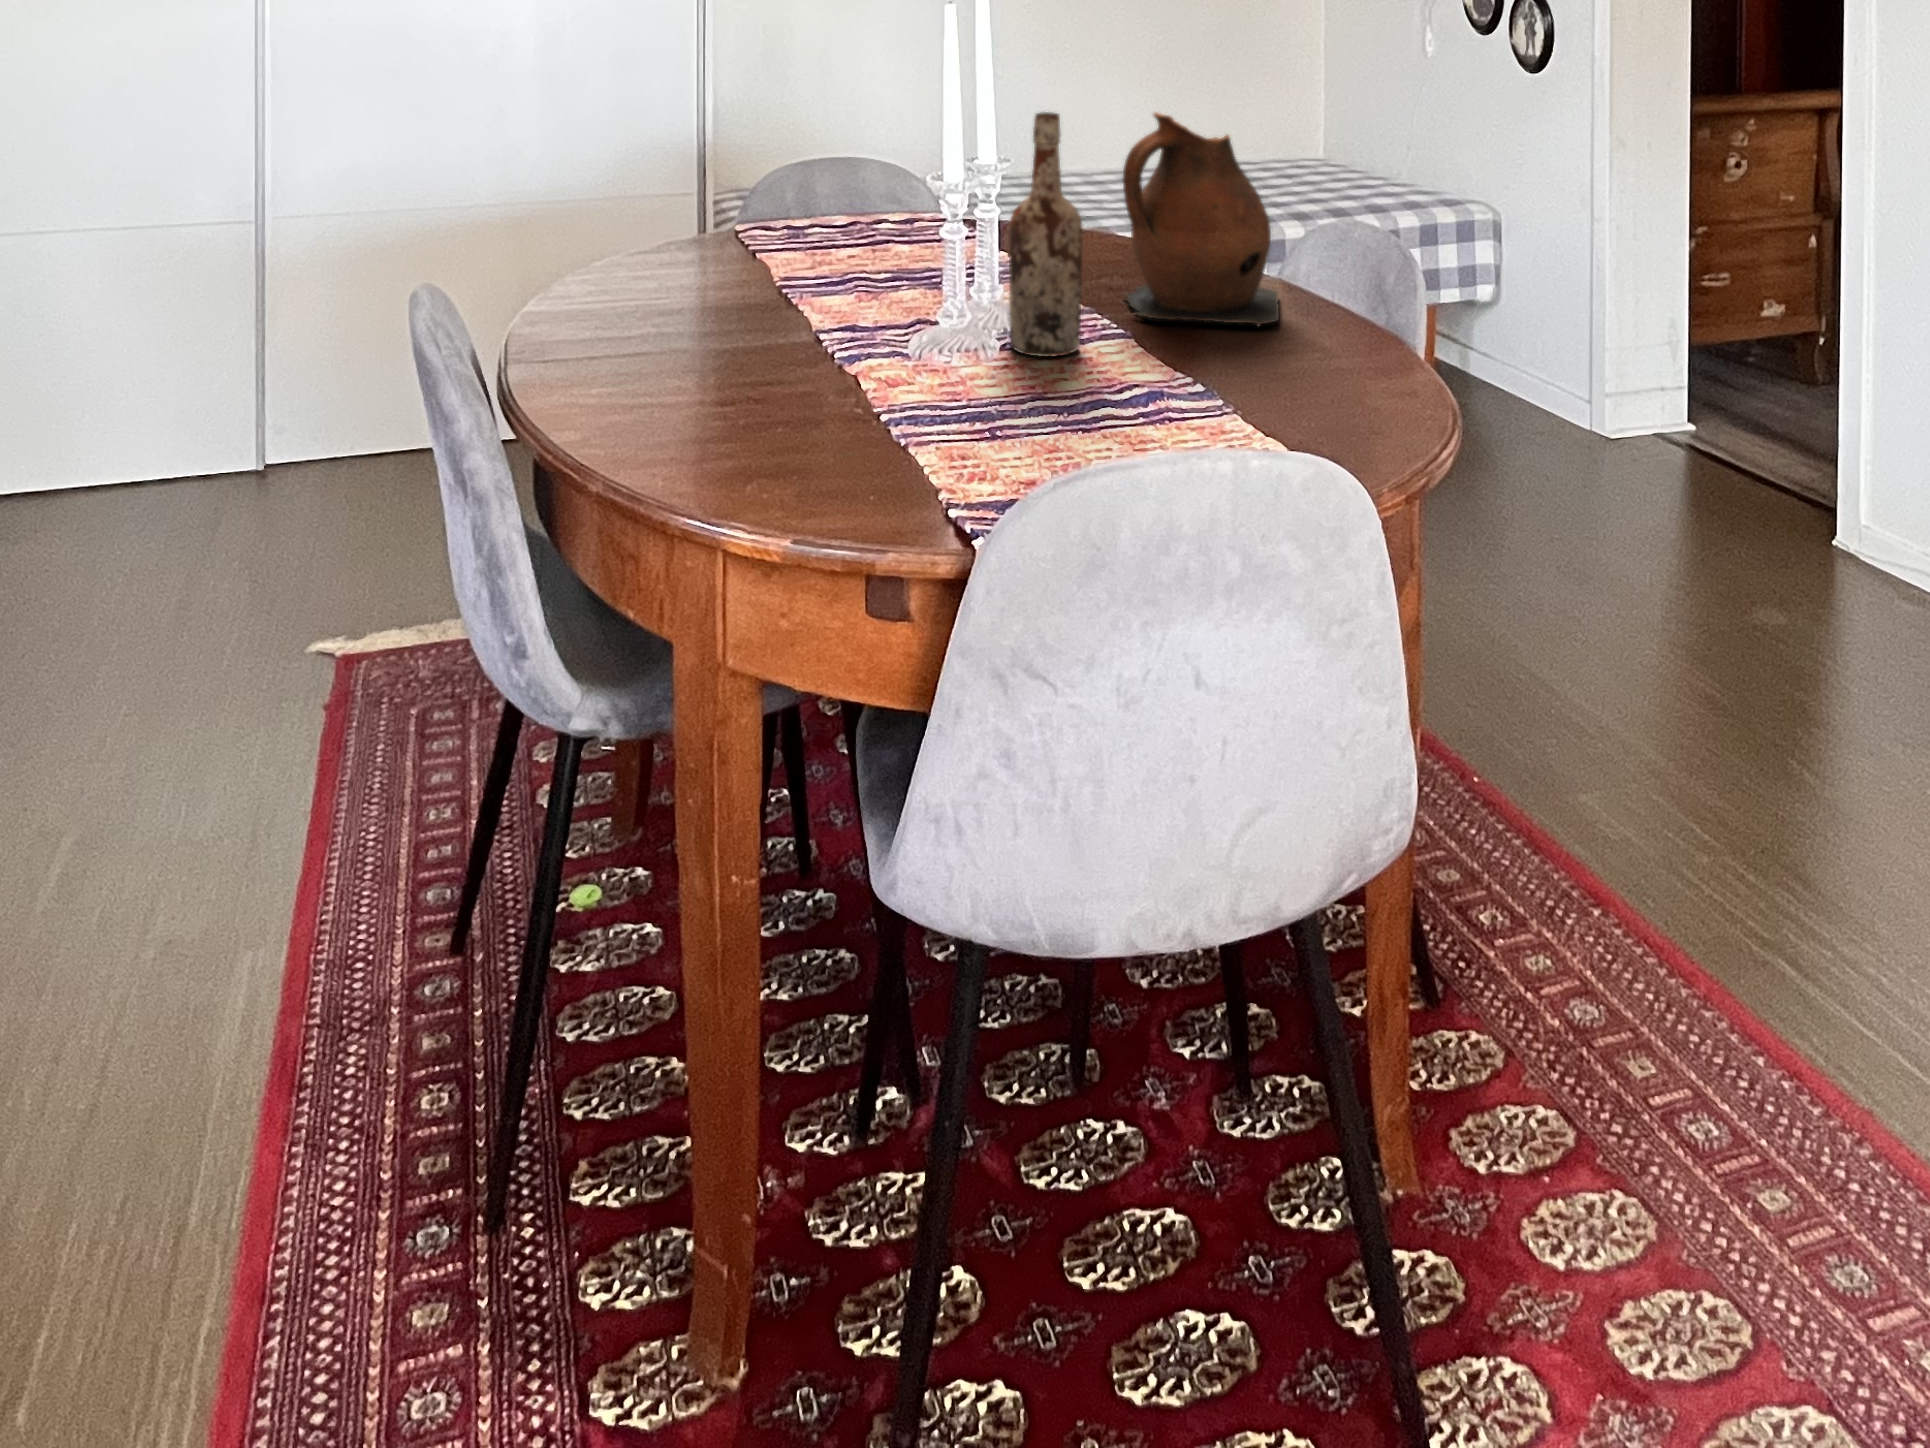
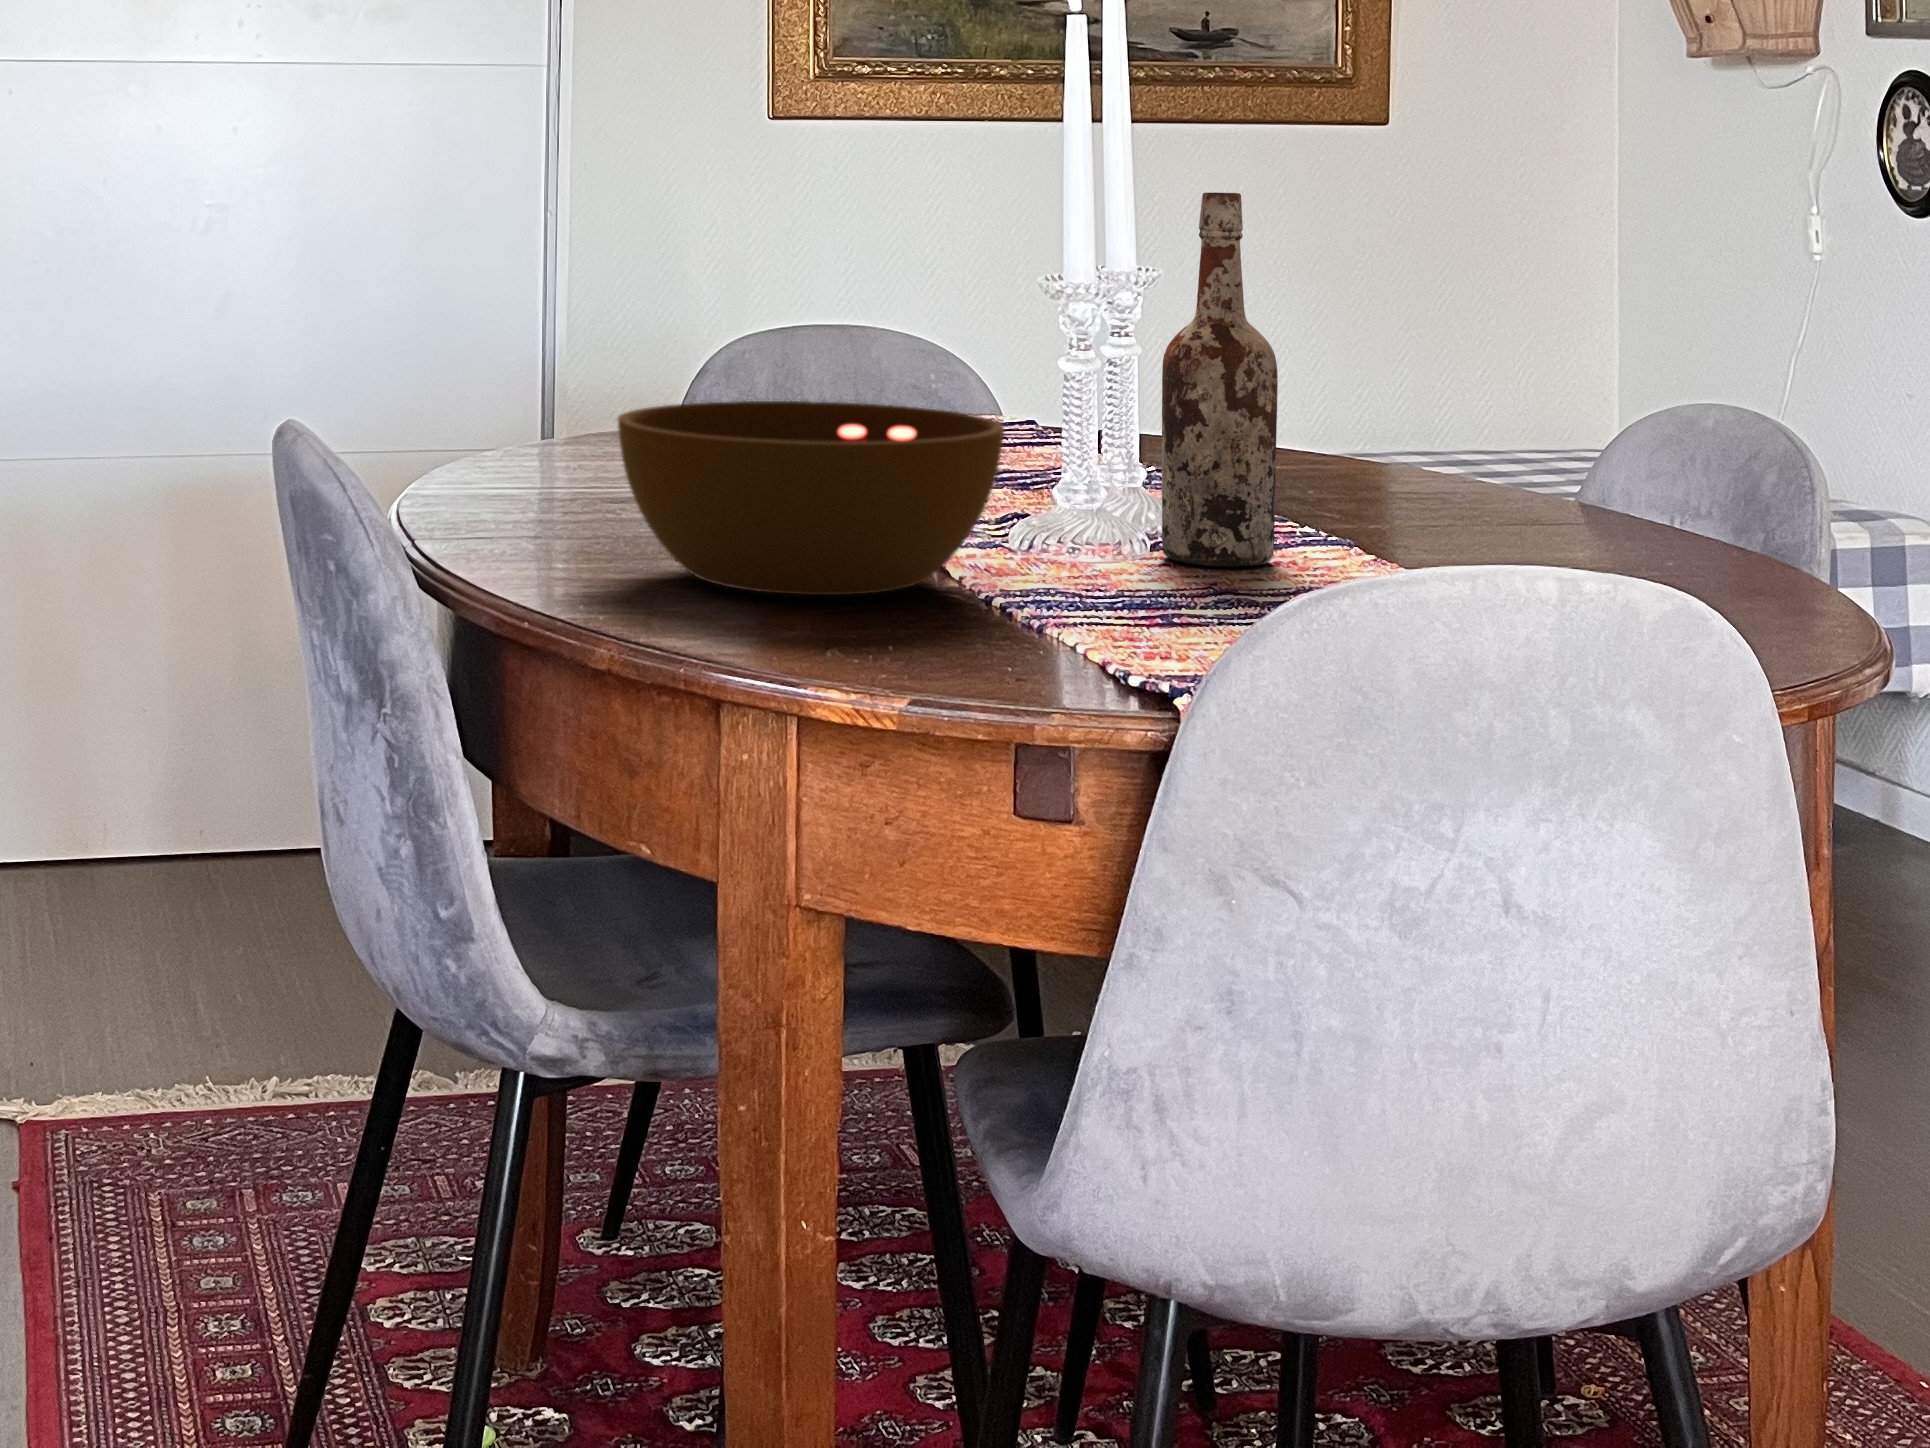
ceramic pitcher: present [1123,112,1279,327] -> none [1325,216,1586,551]
bowl: none [634,258,895,411] -> present [618,401,1004,595]

